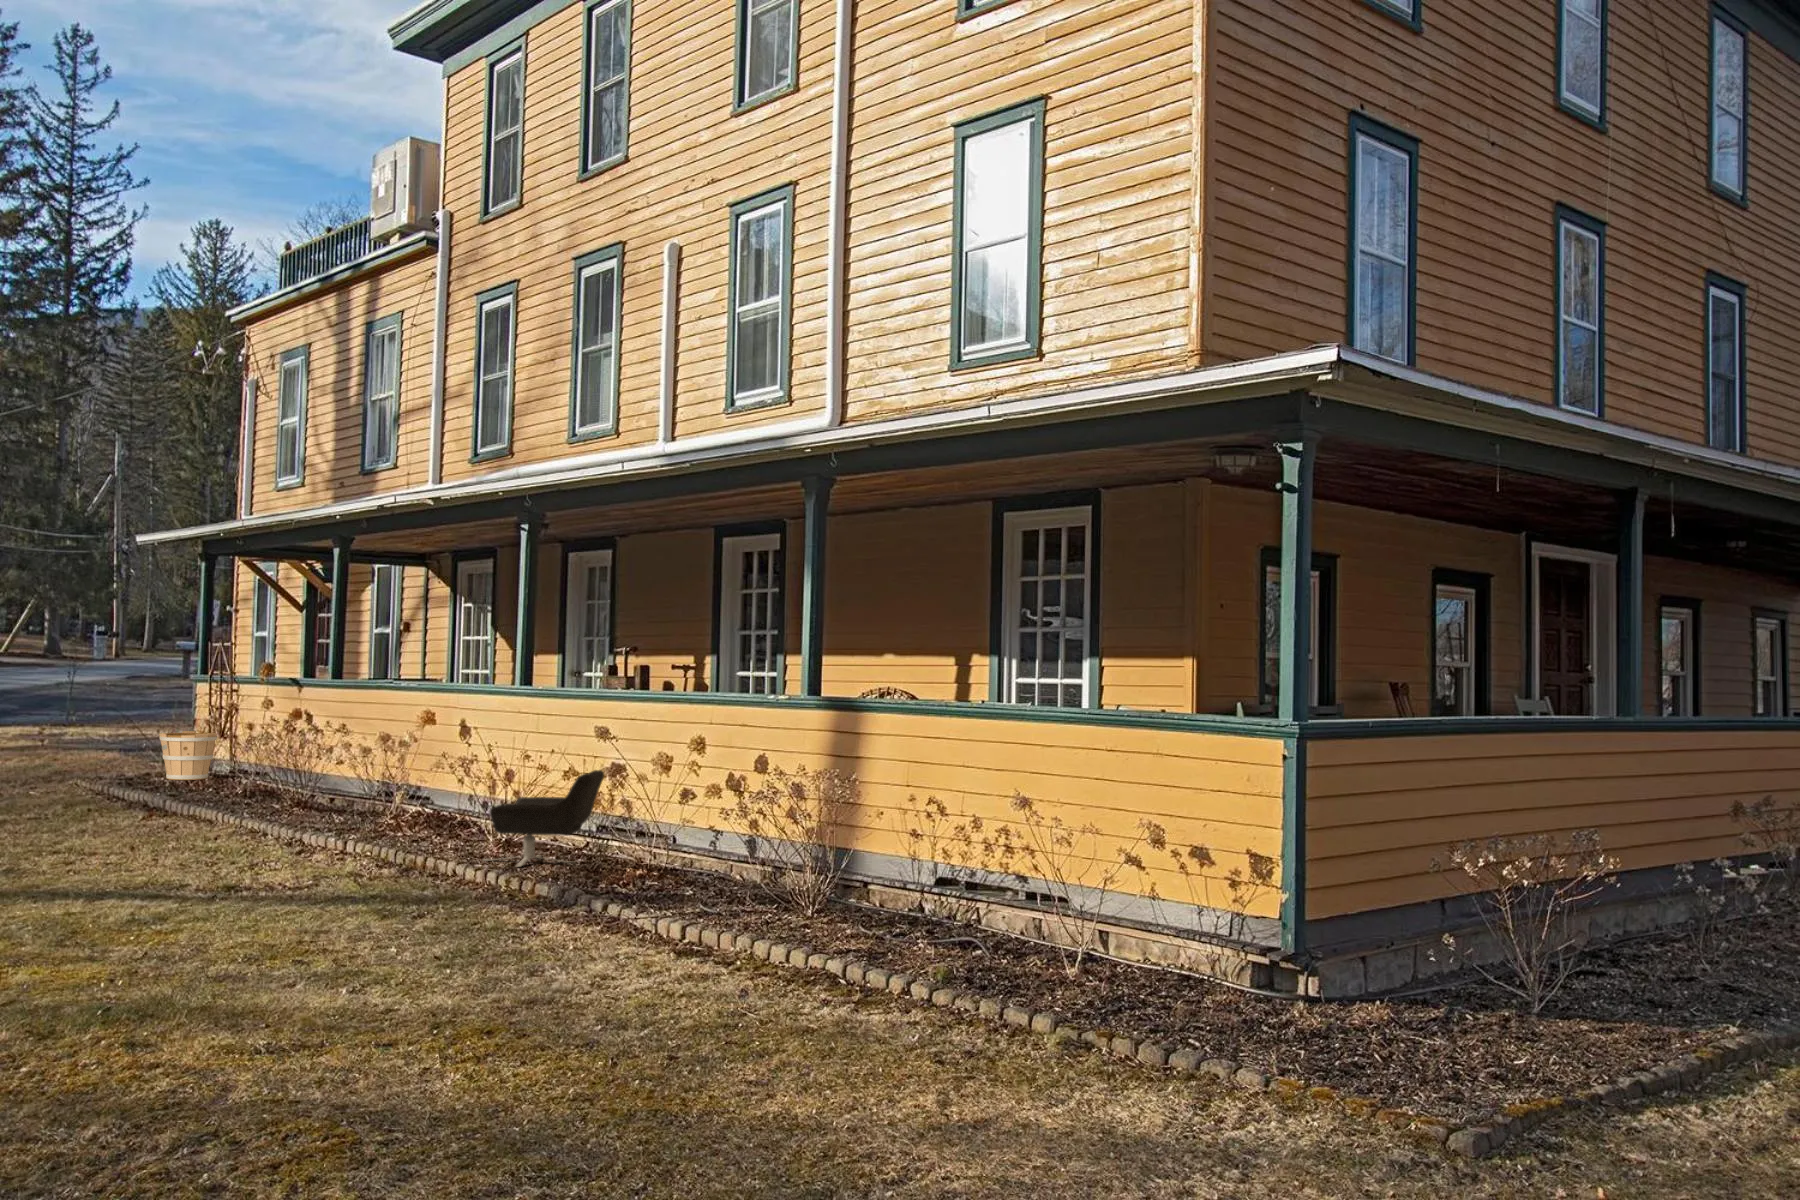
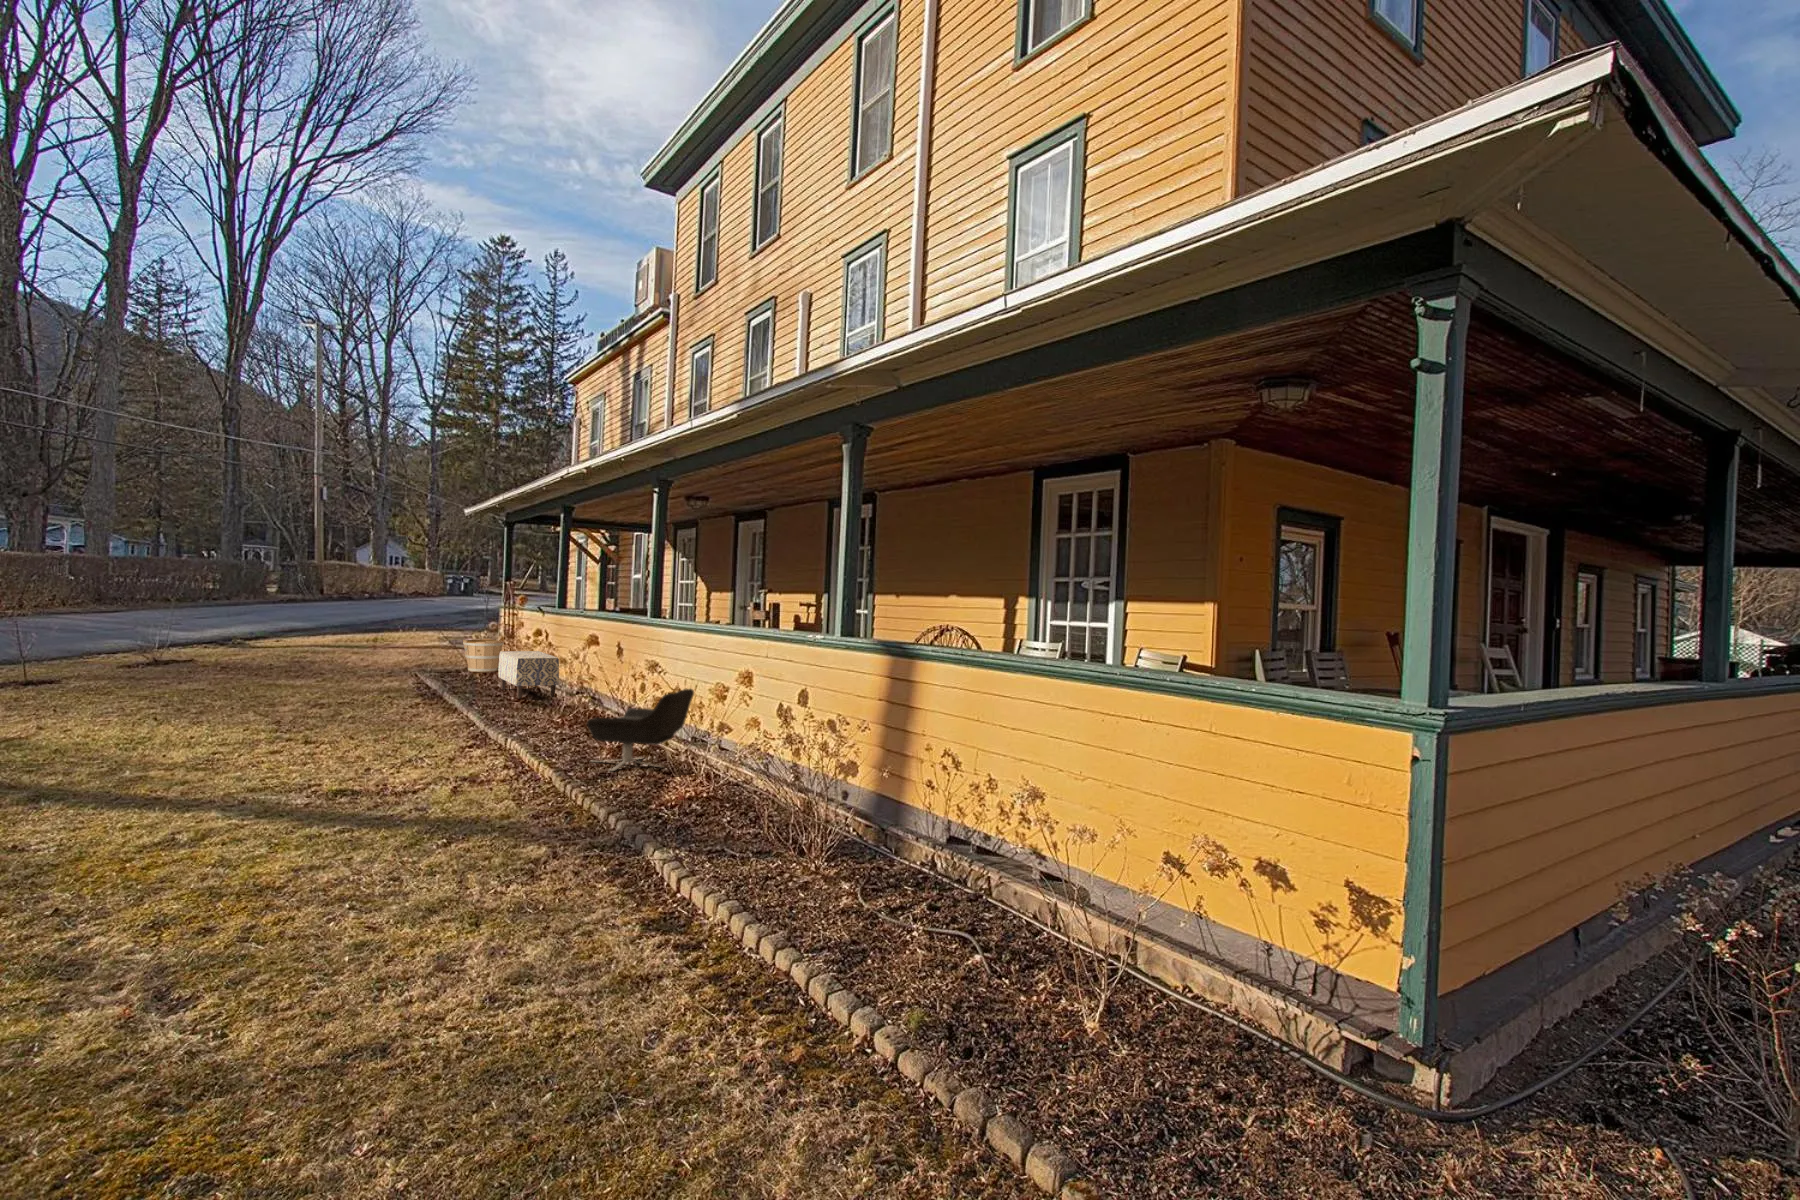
bench: none [249,744,348,807] -> present [498,651,559,699]

